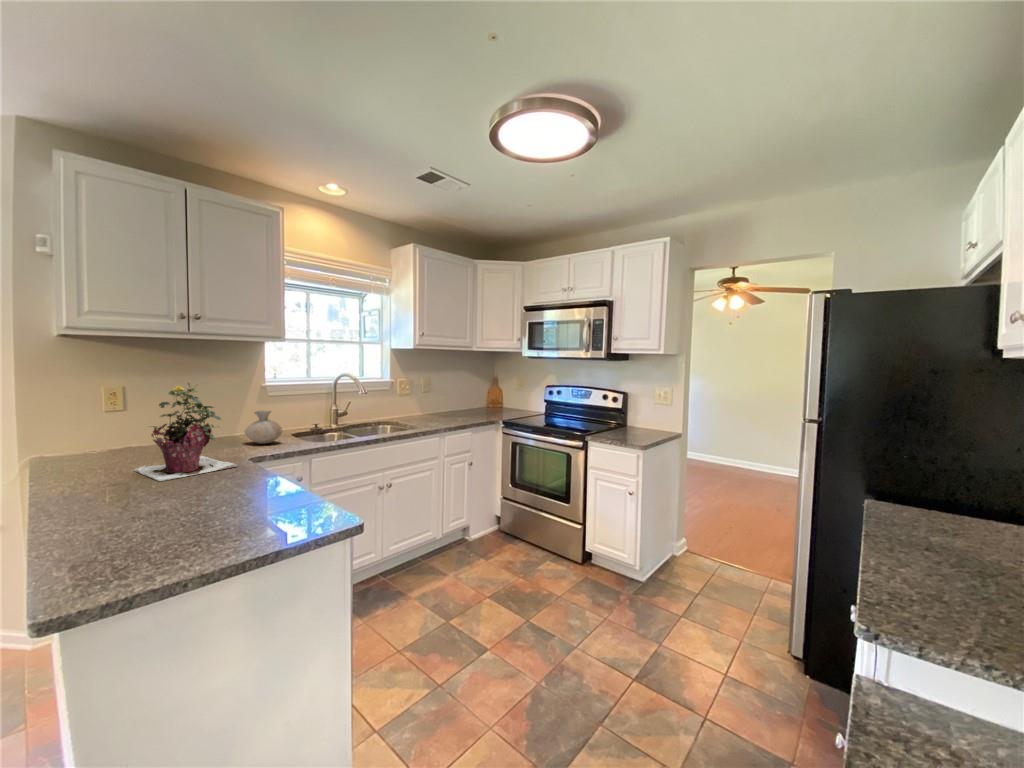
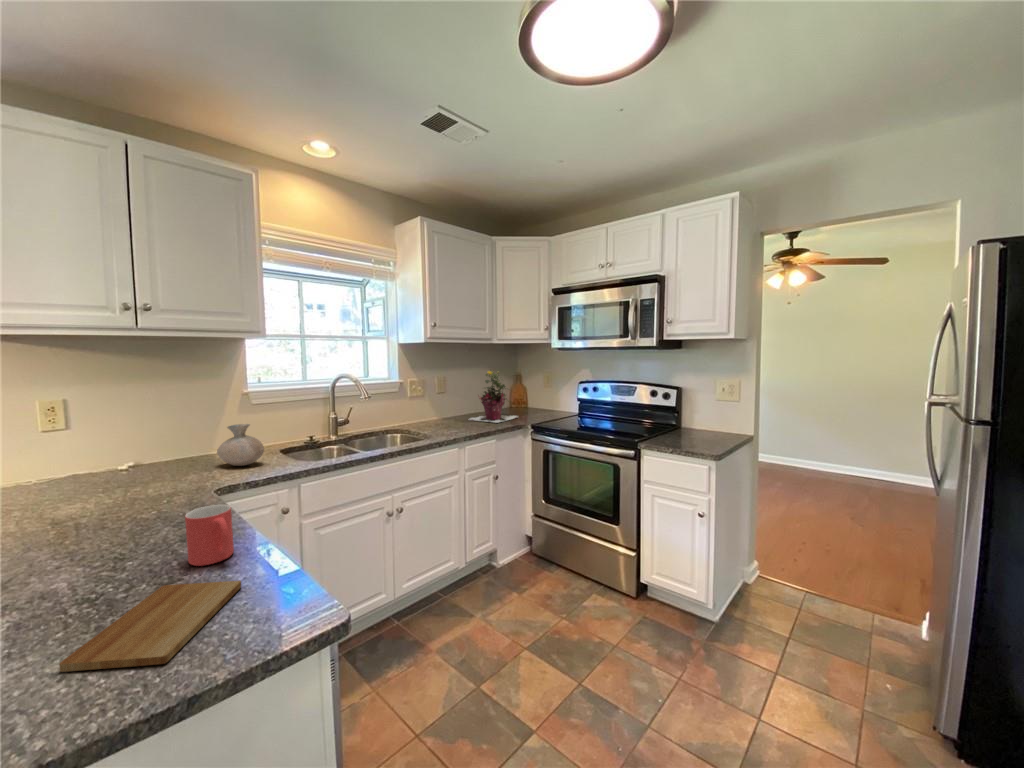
potted plant: present [134,383,237,481] -> present [469,371,518,423]
mug: none [249,459,279,498] -> present [185,505,234,566]
cutting board: none [198,503,290,538] -> present [59,581,241,672]

